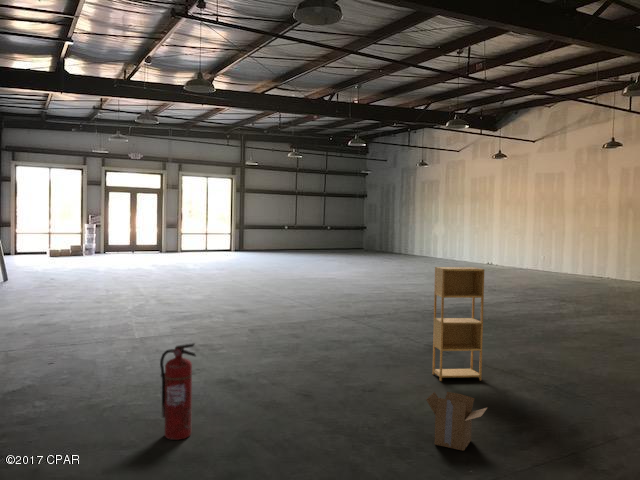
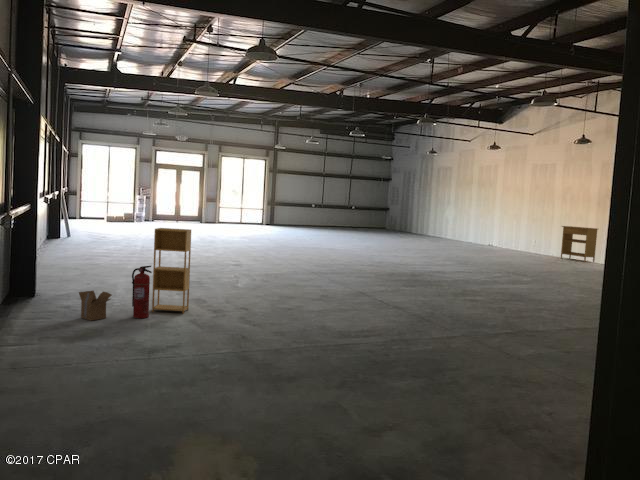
console table: none [583,239,628,279] -> present [561,226,598,262]
shelving unit: present [432,267,484,381] -> present [152,228,191,314]
cardboard box: present [426,392,487,451] -> present [79,291,112,321]

